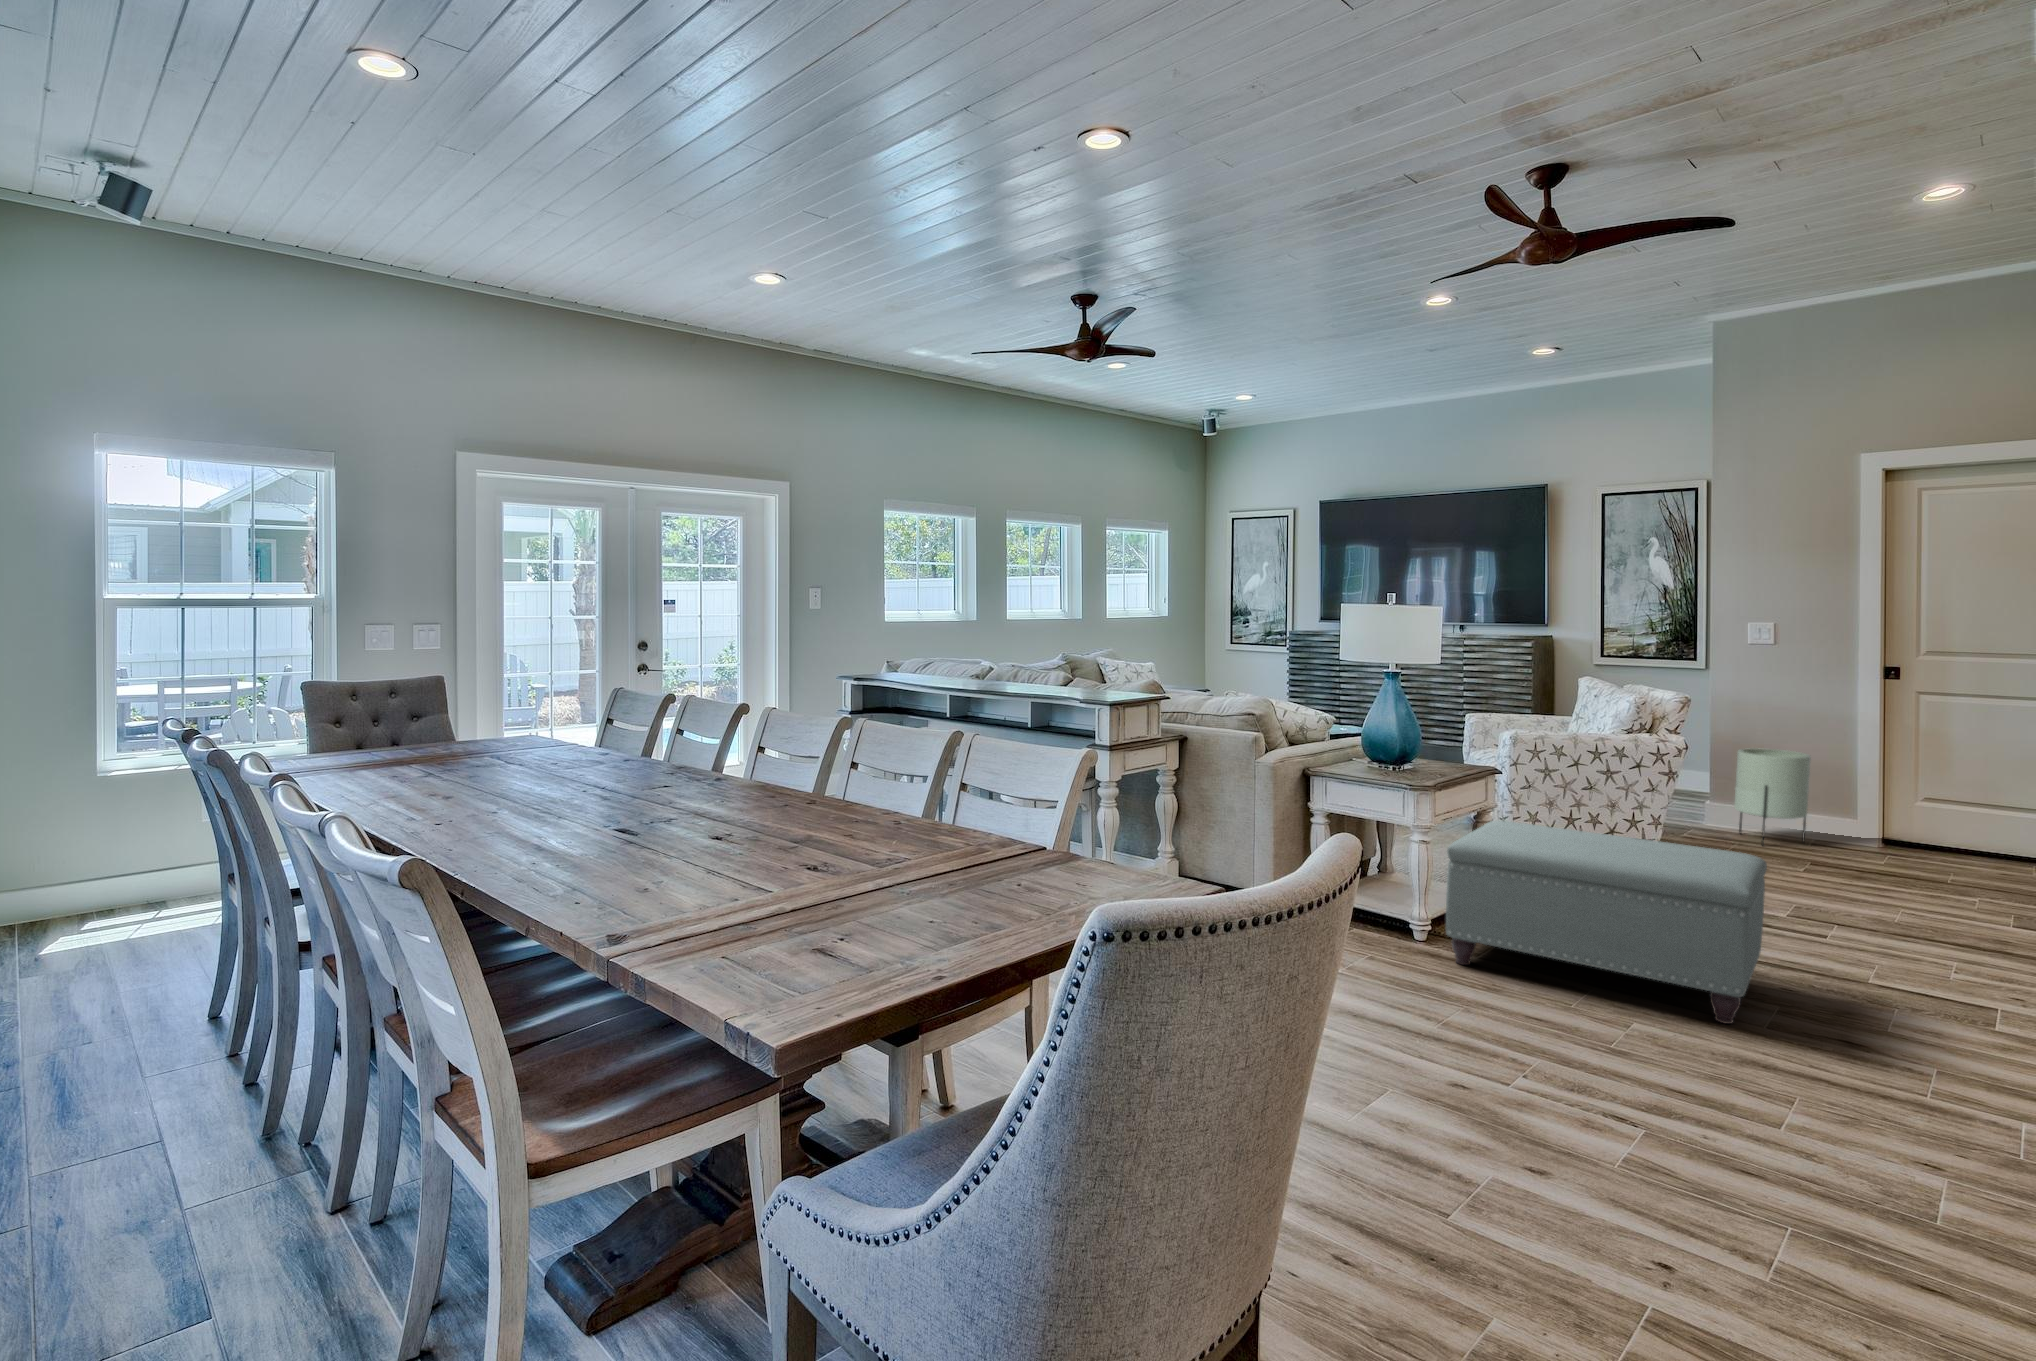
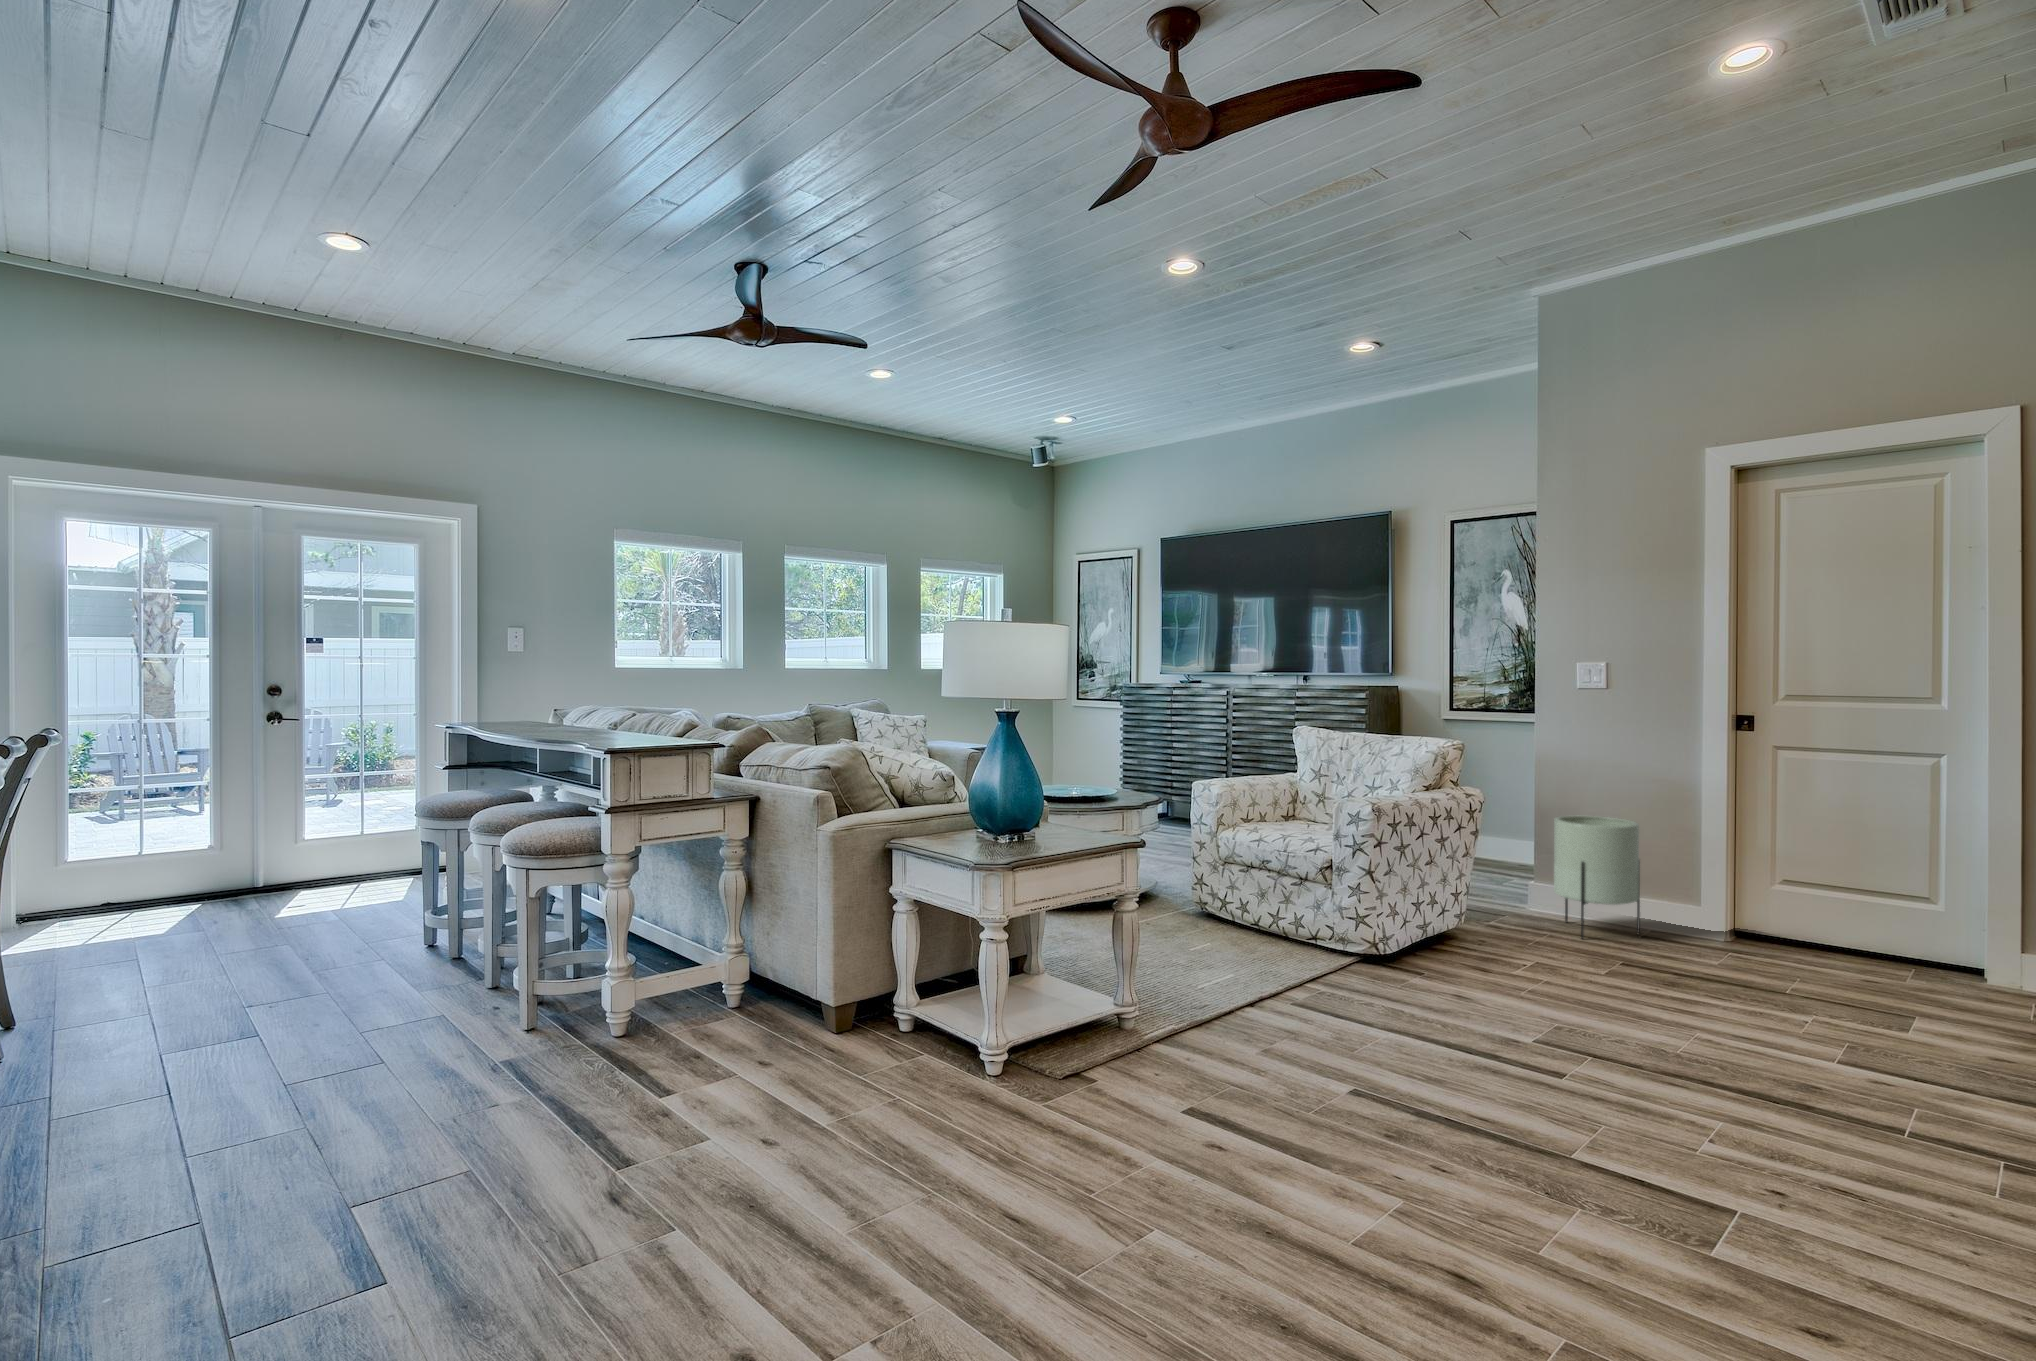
ottoman: present [1446,821,1767,1024] -> none [979,909,1403,1235]

